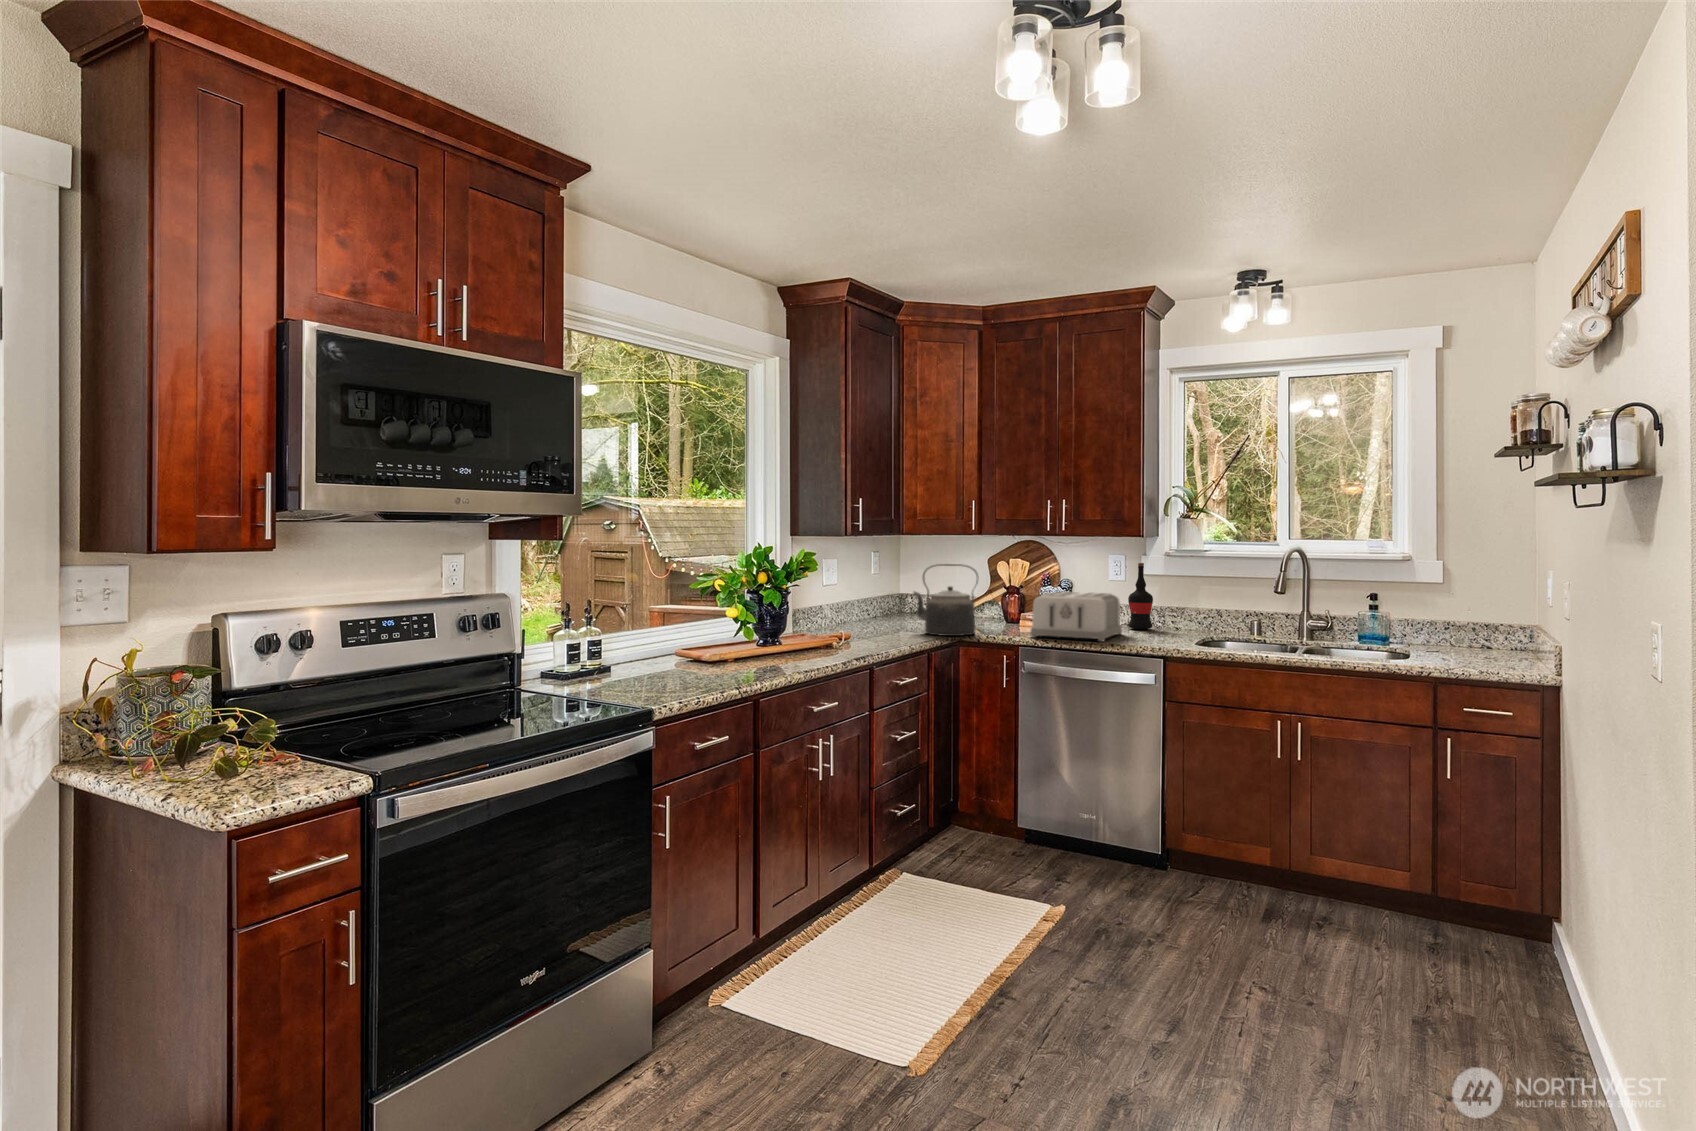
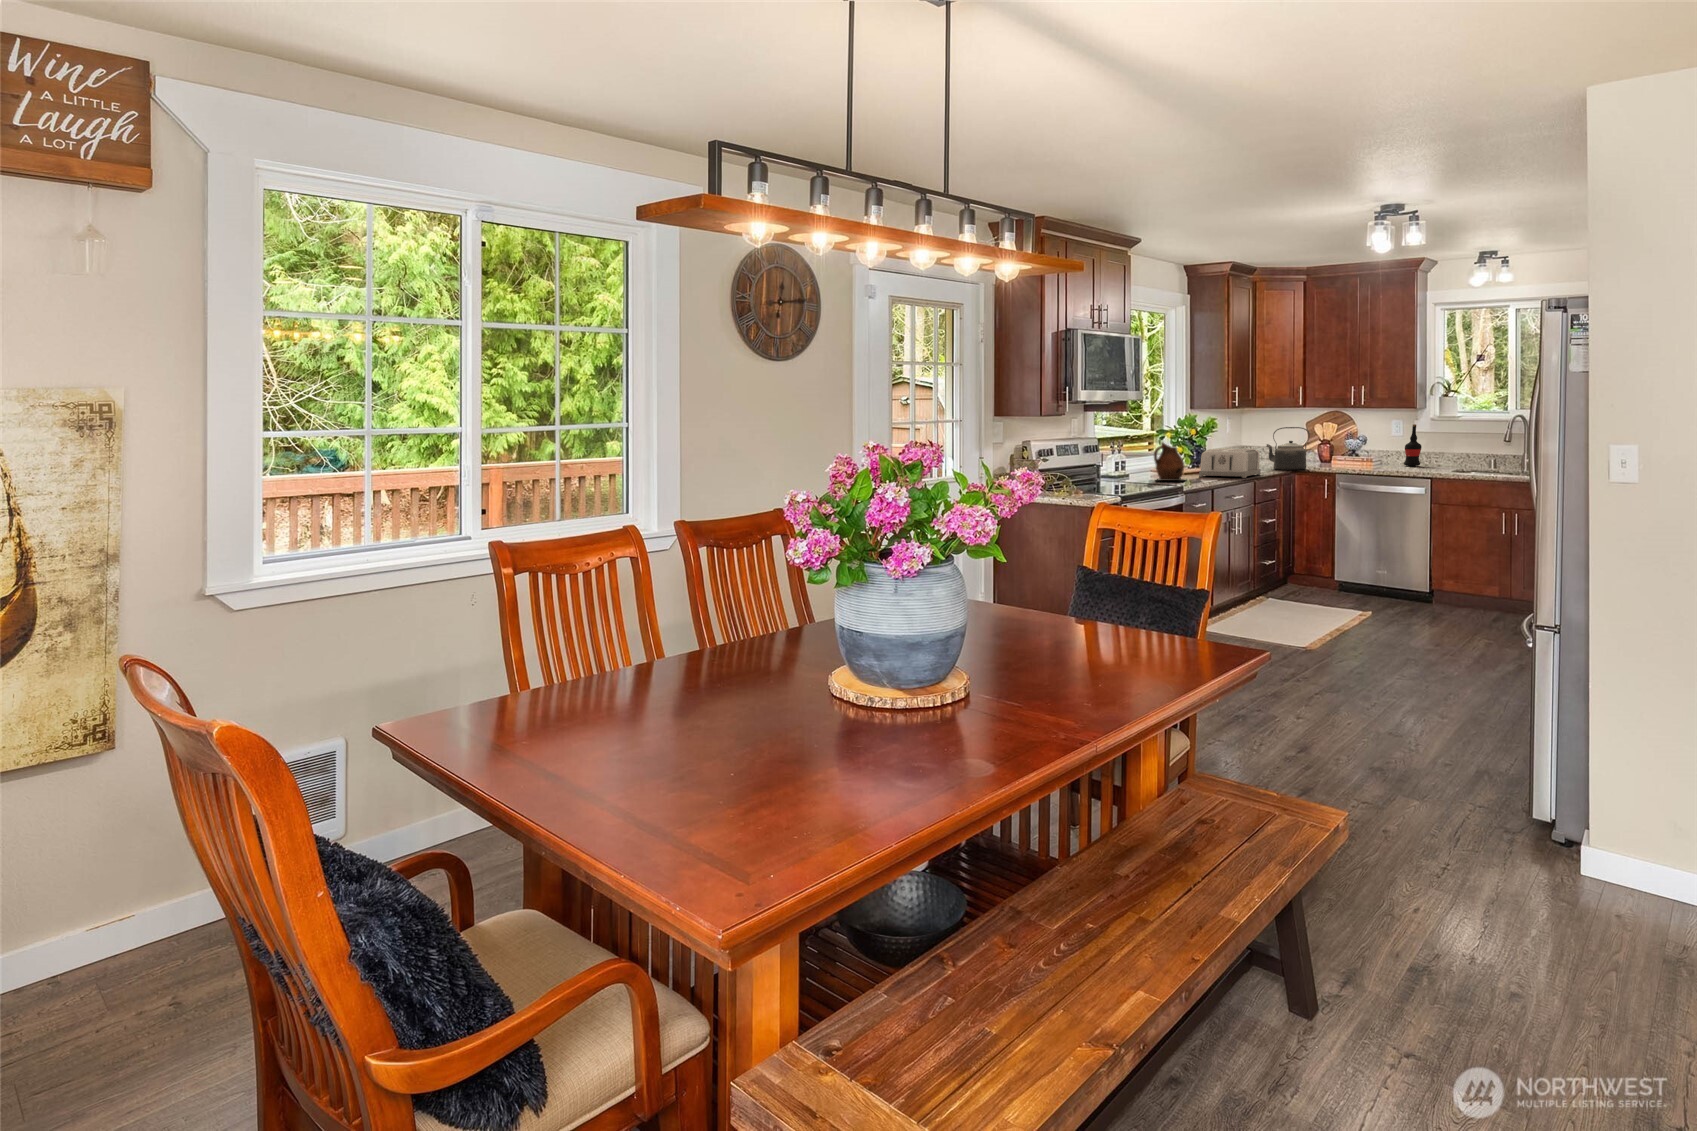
ceramic pitcher: none [658,591,730,670] -> present [1154,442,1184,481]
toaster: present [1030,592,1122,641] -> present [1199,448,1261,478]

